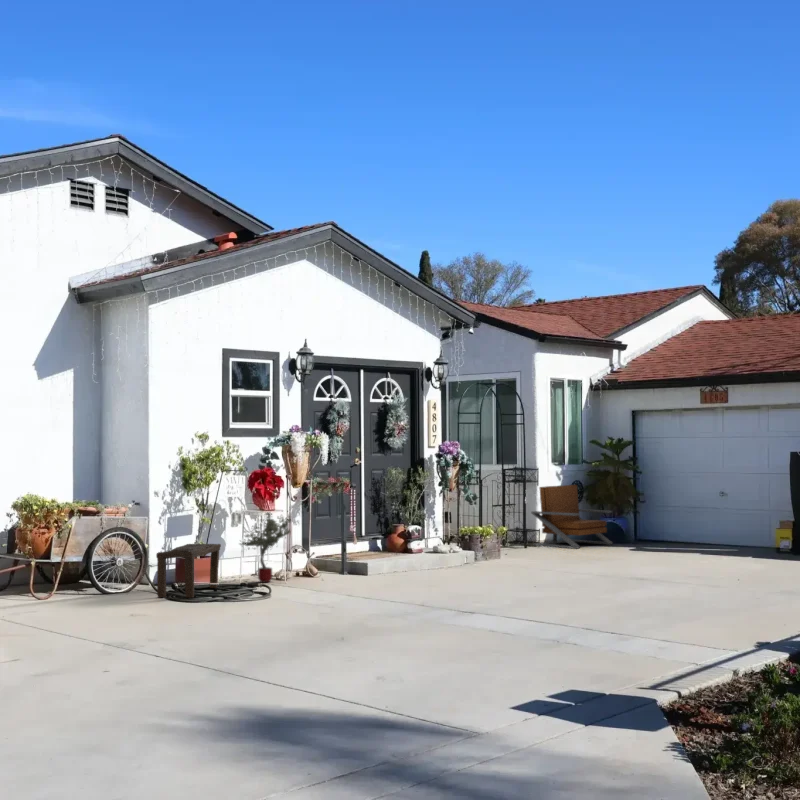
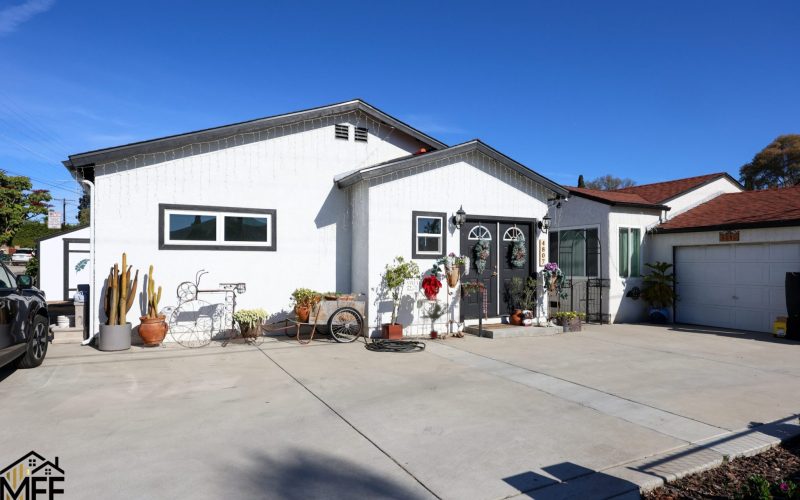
lounge chair: present [531,485,612,549] -> none [606,289,658,327]
bench: present [156,544,221,598] -> none [367,316,407,347]

